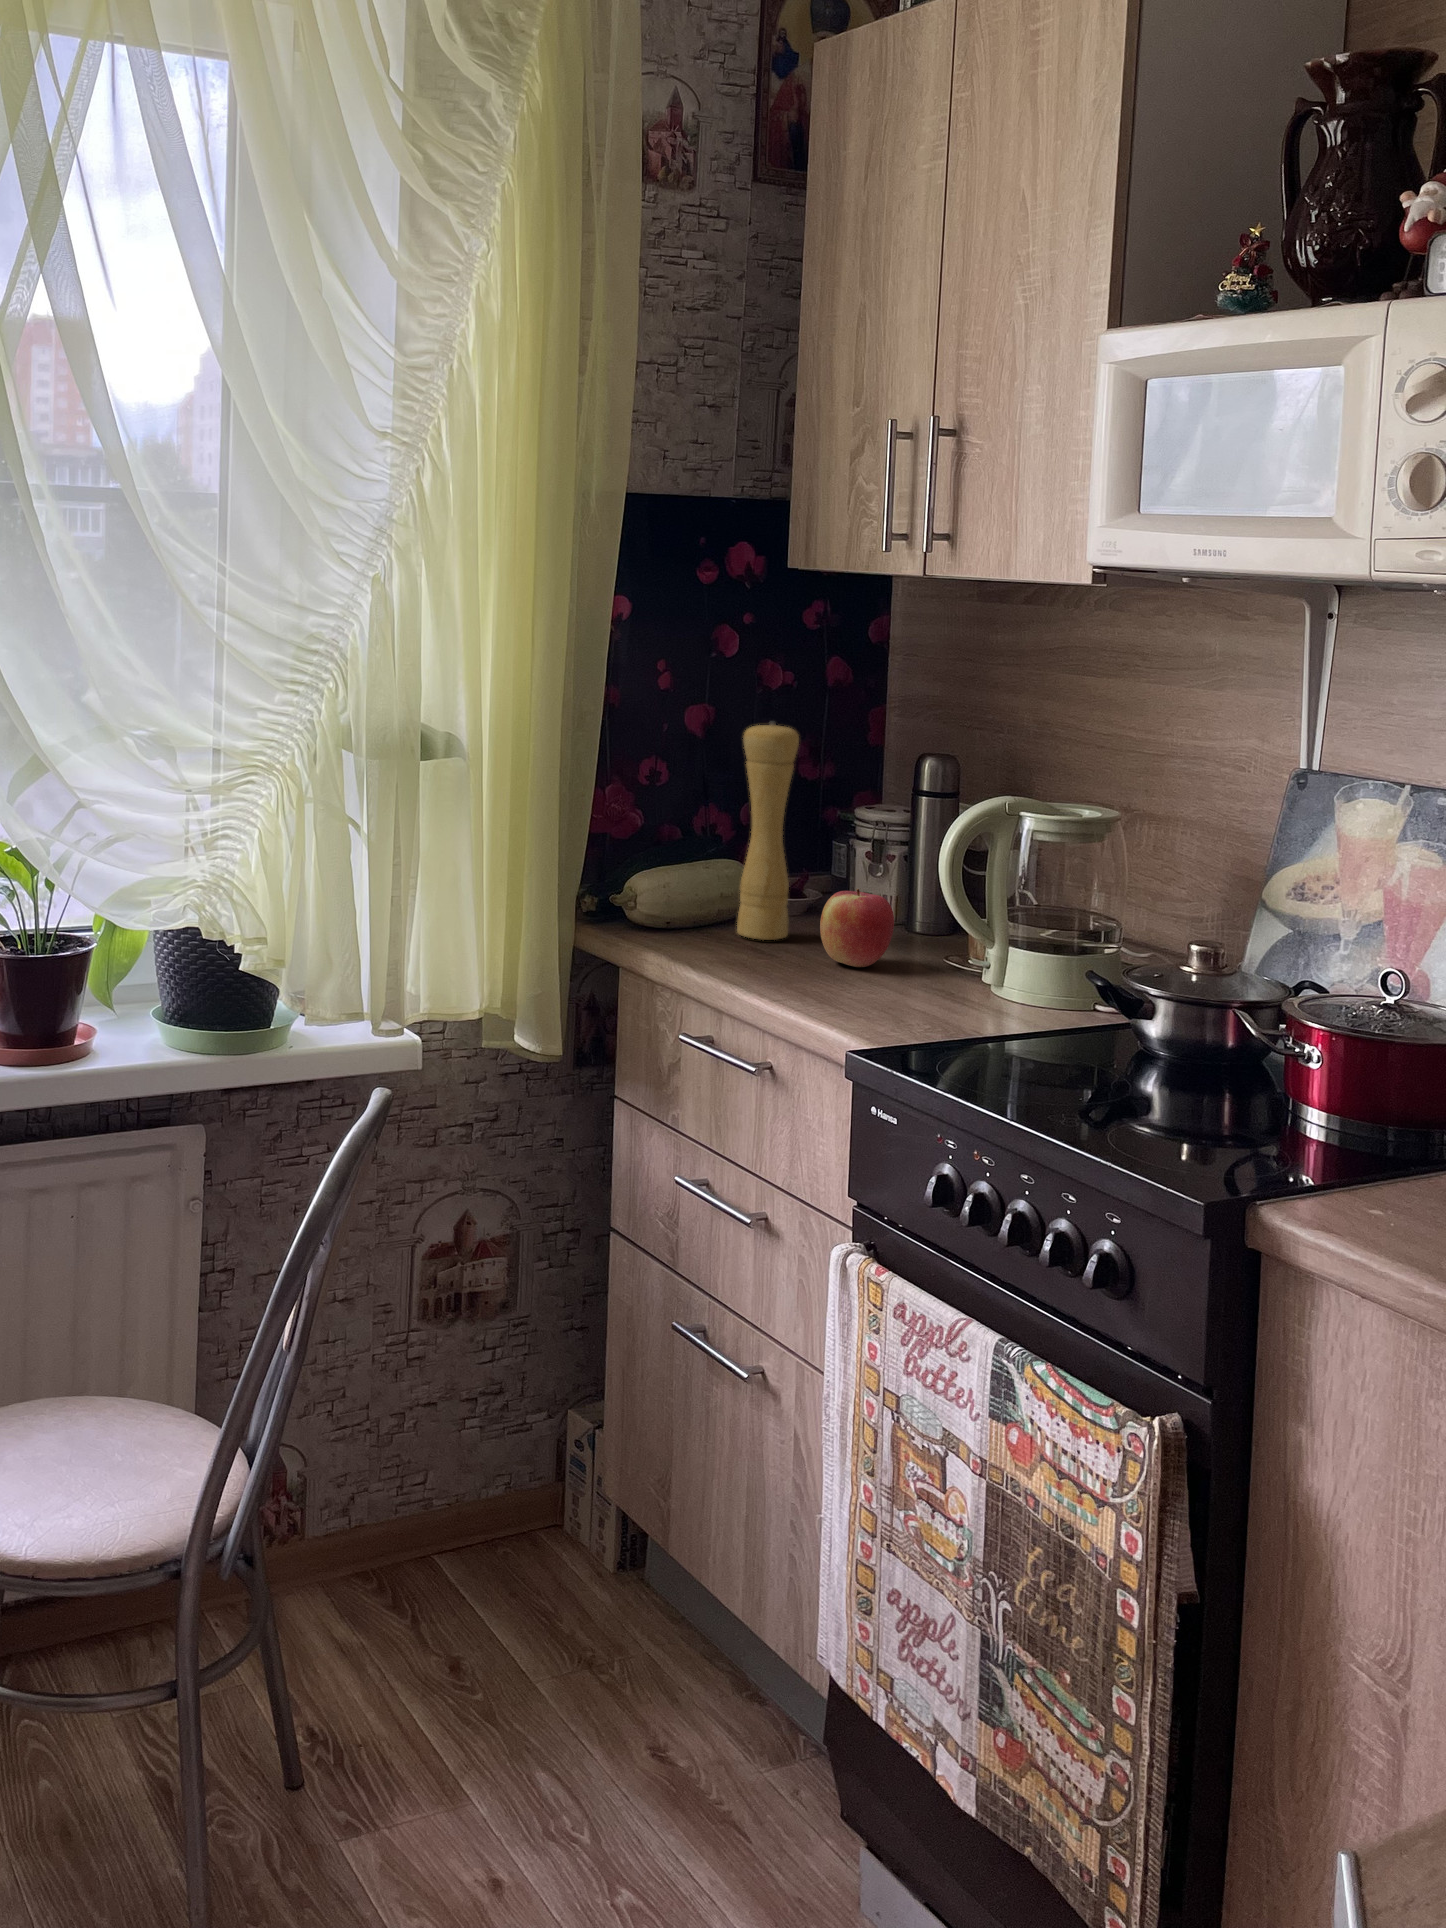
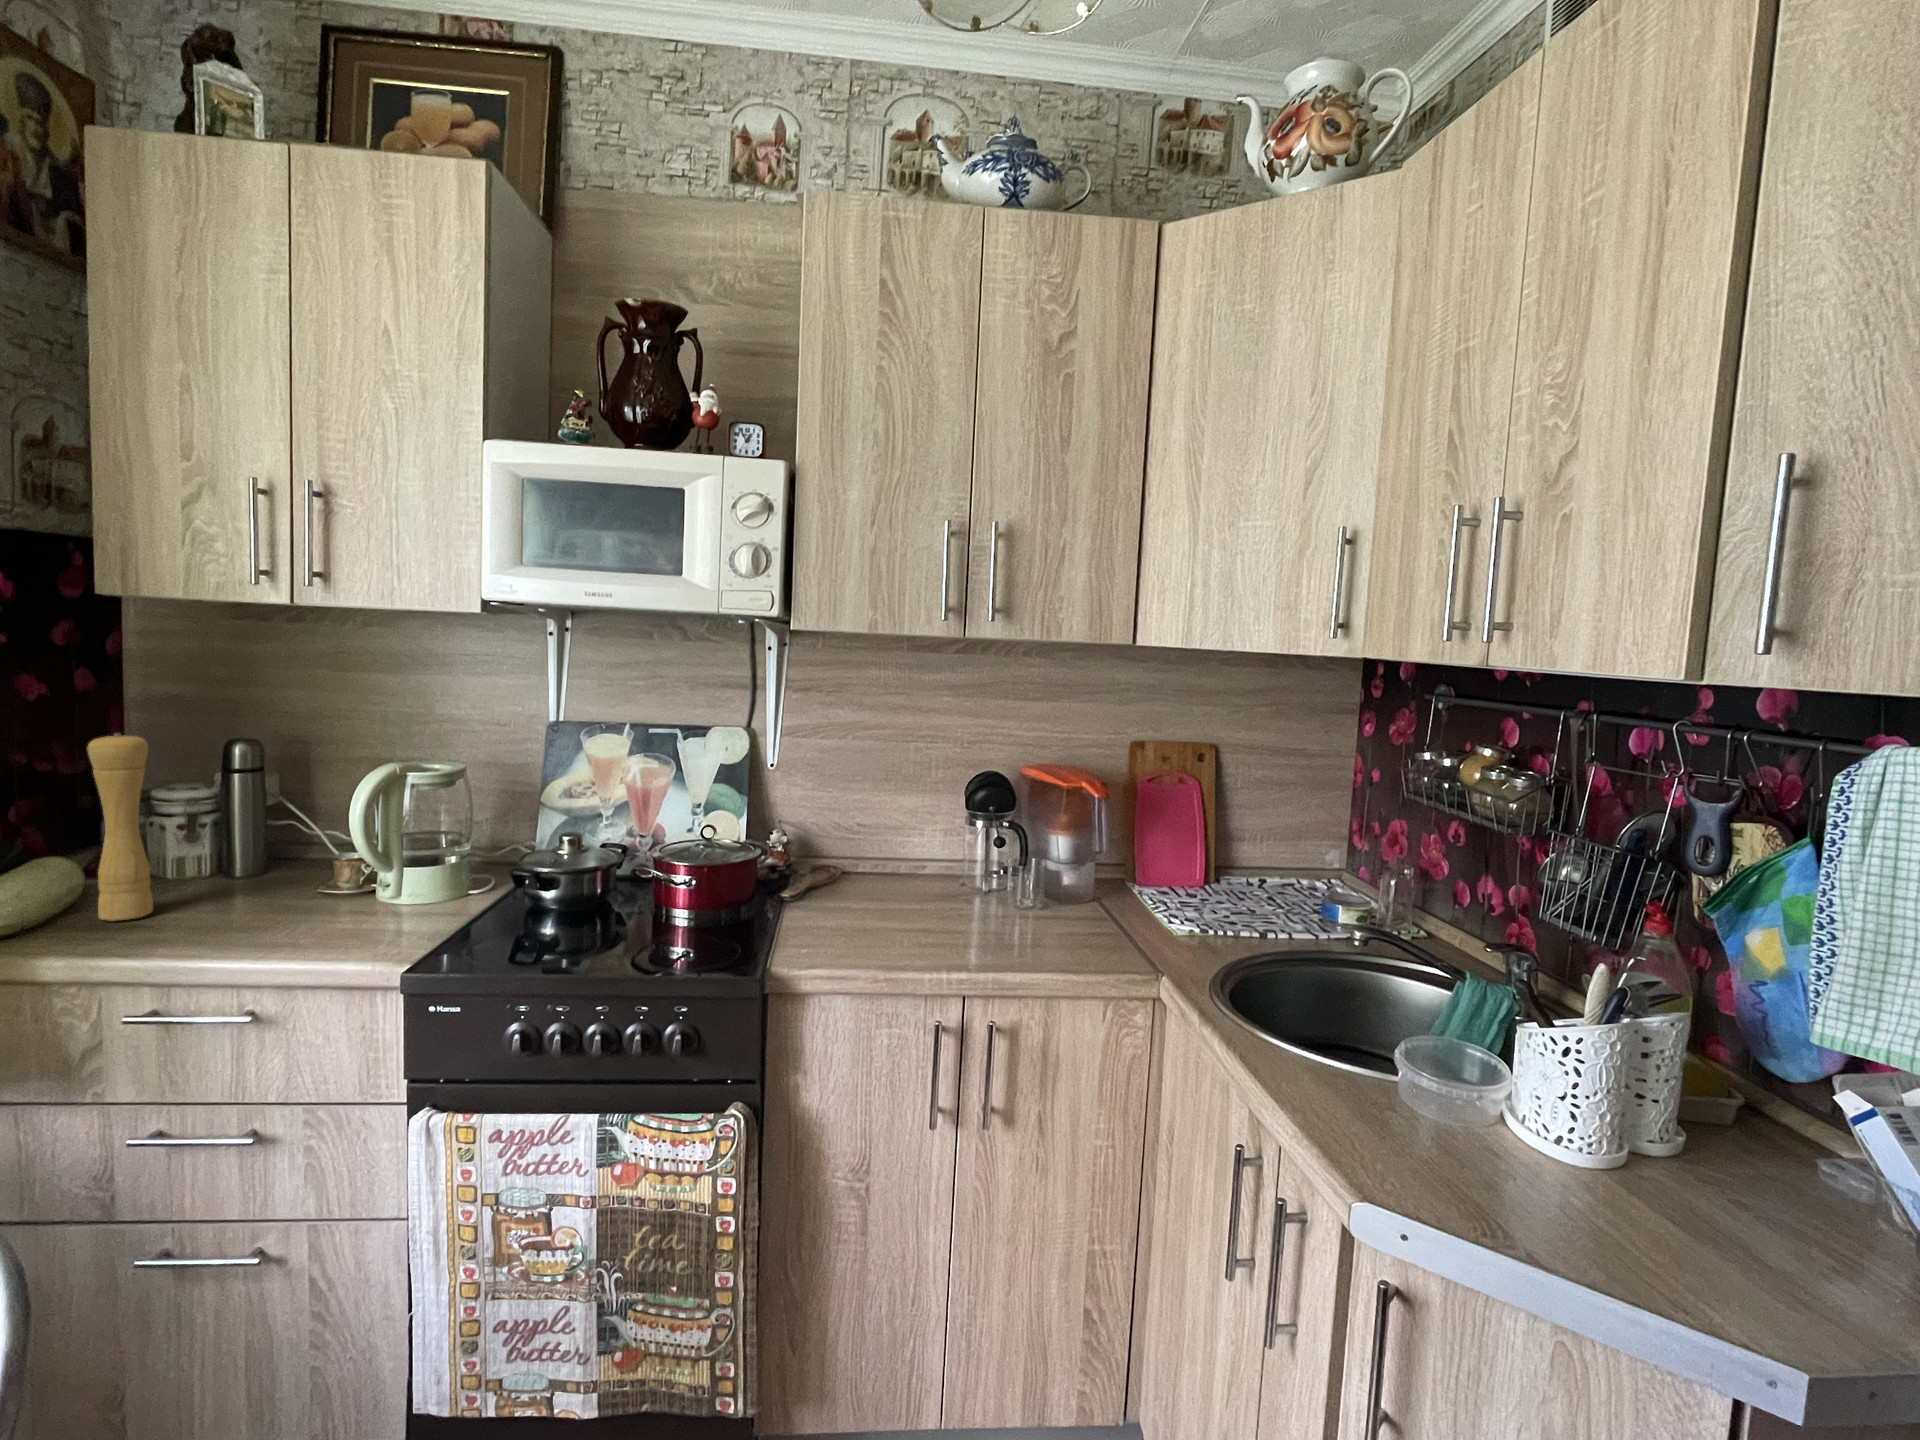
apple: present [820,889,894,967] -> none [217,855,287,916]

